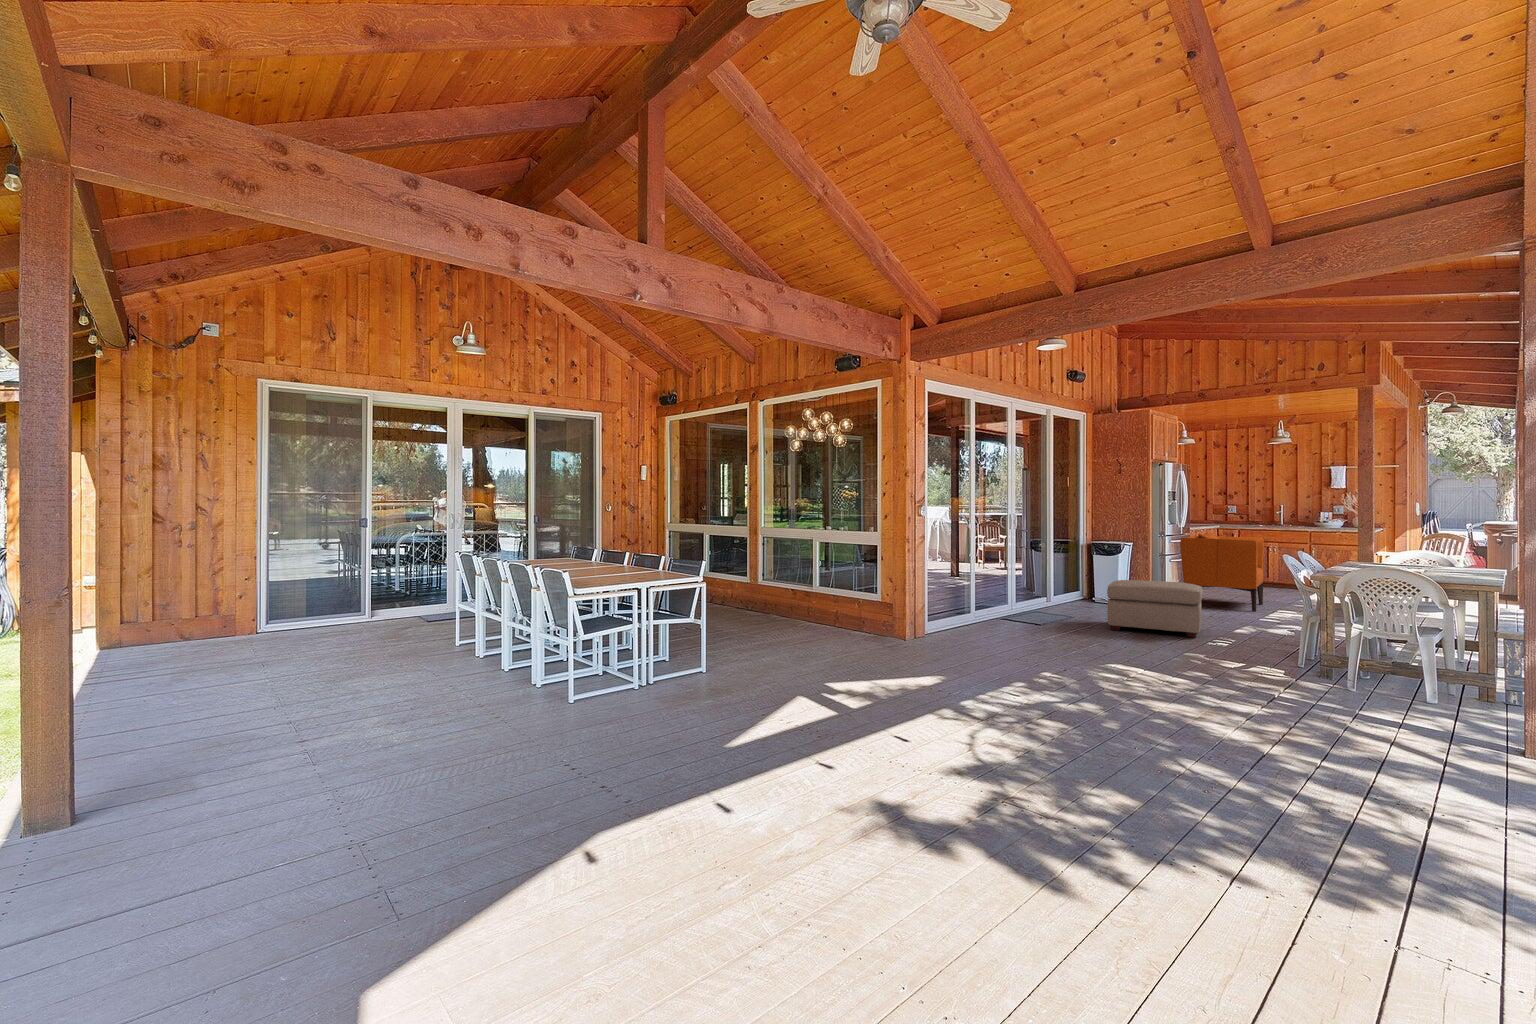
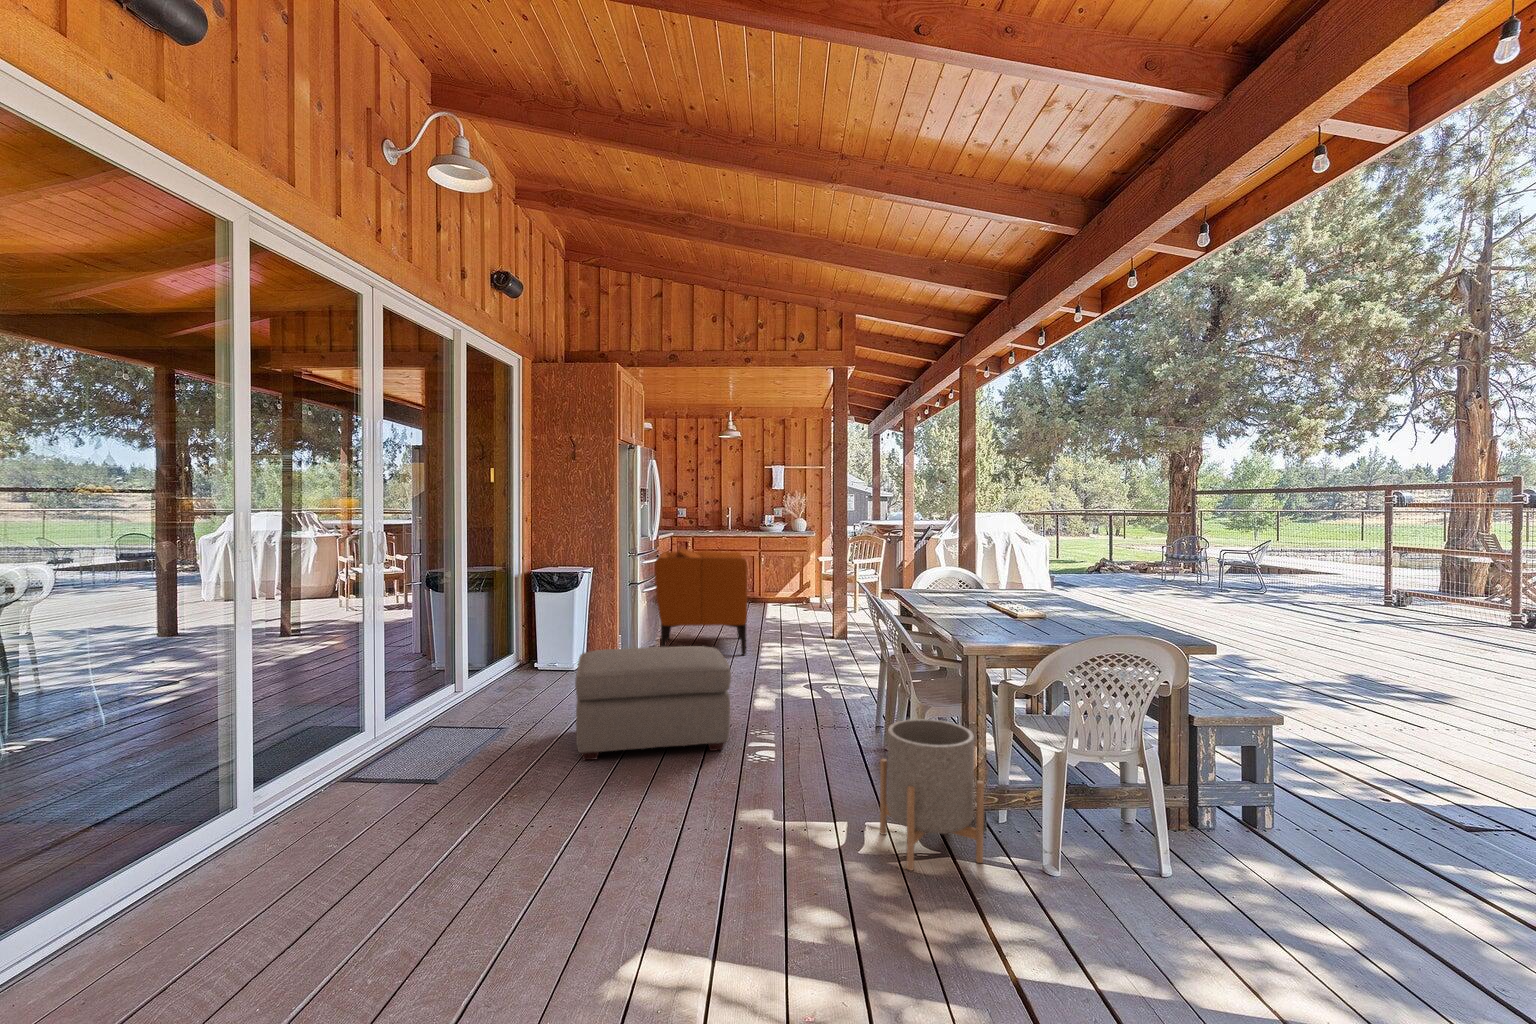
planter: none [1263,611,1317,681] -> present [880,719,984,870]

